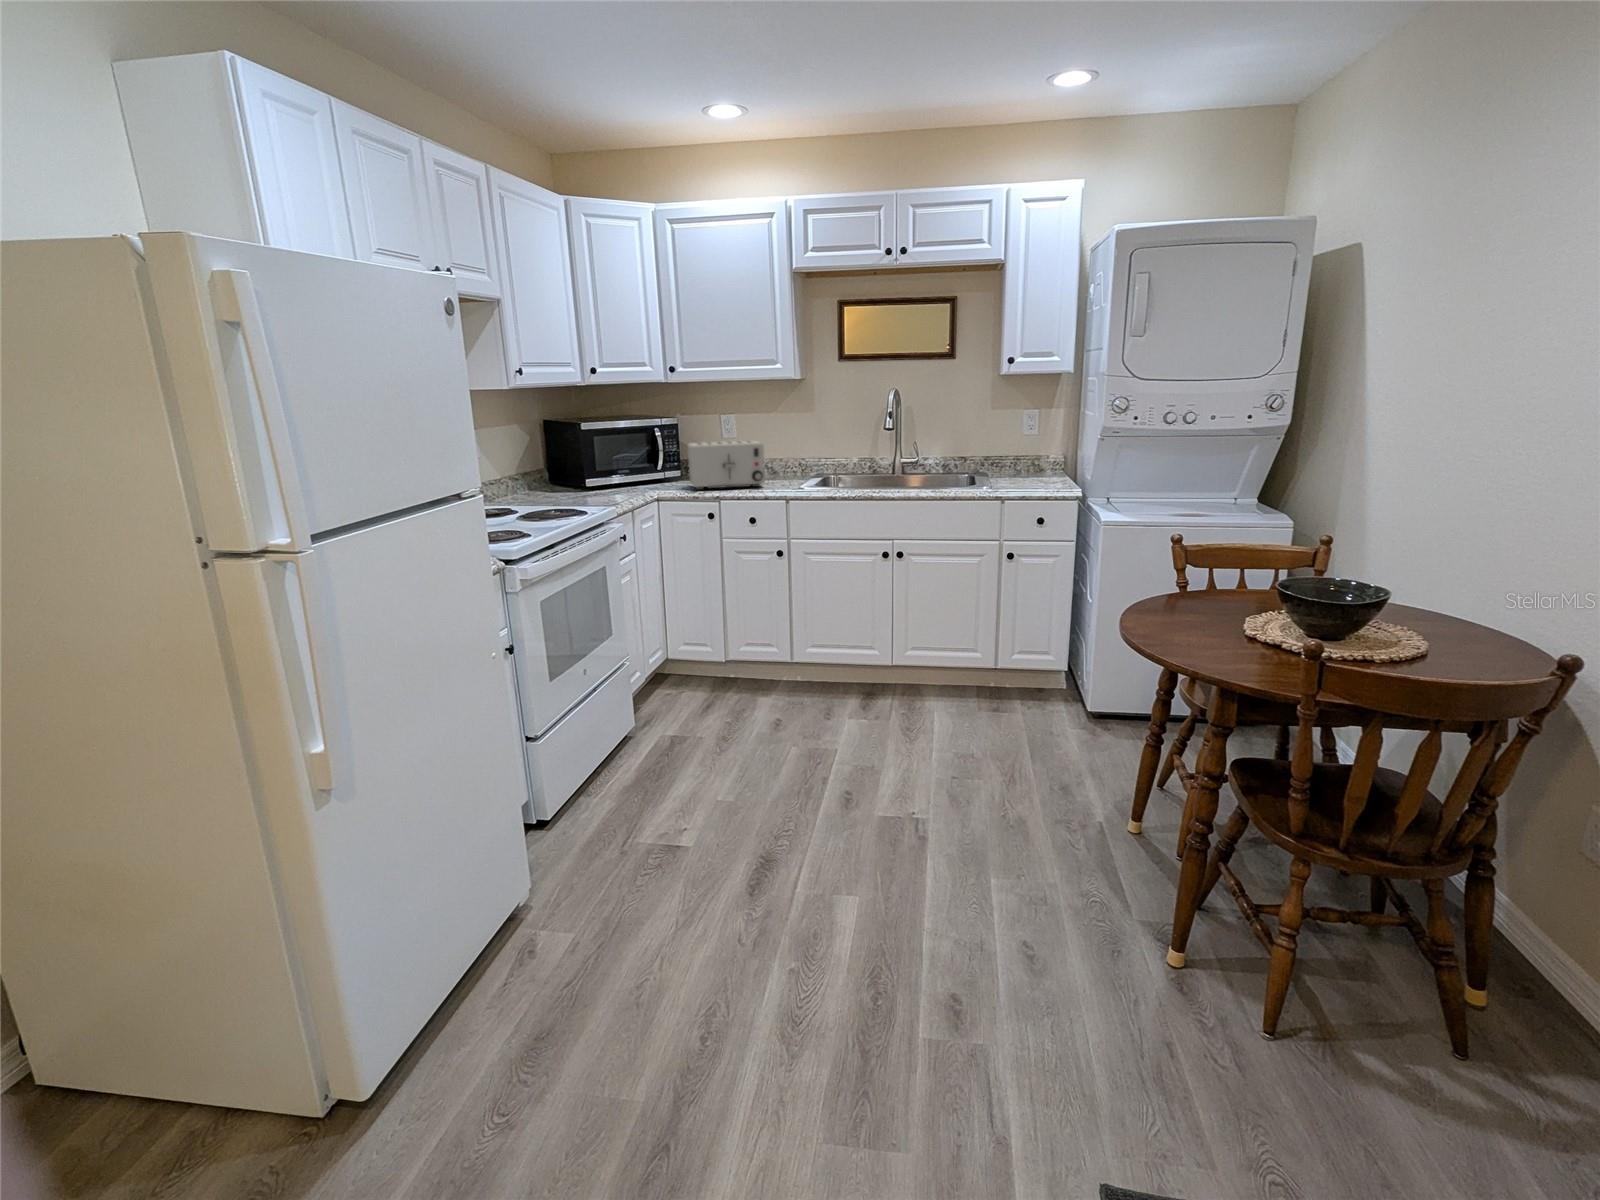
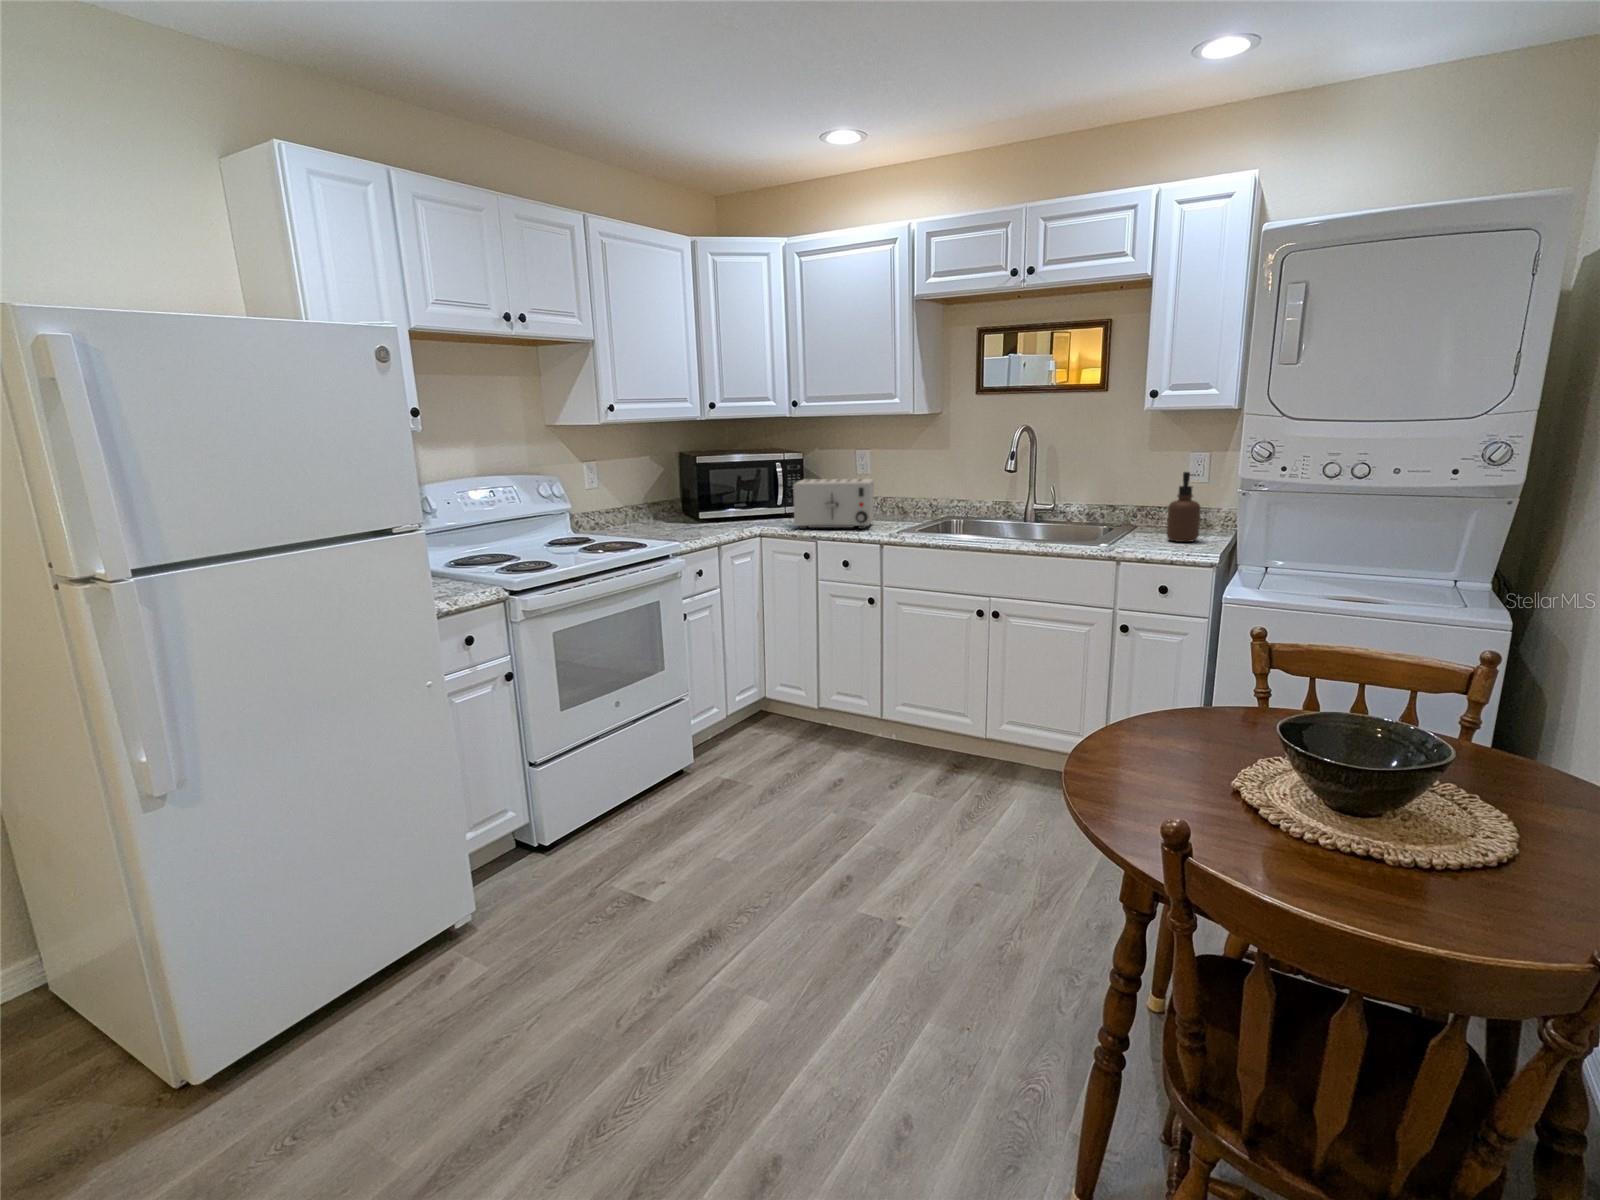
soap dispenser: none [1018,425,1044,483] -> present [1167,472,1201,542]

